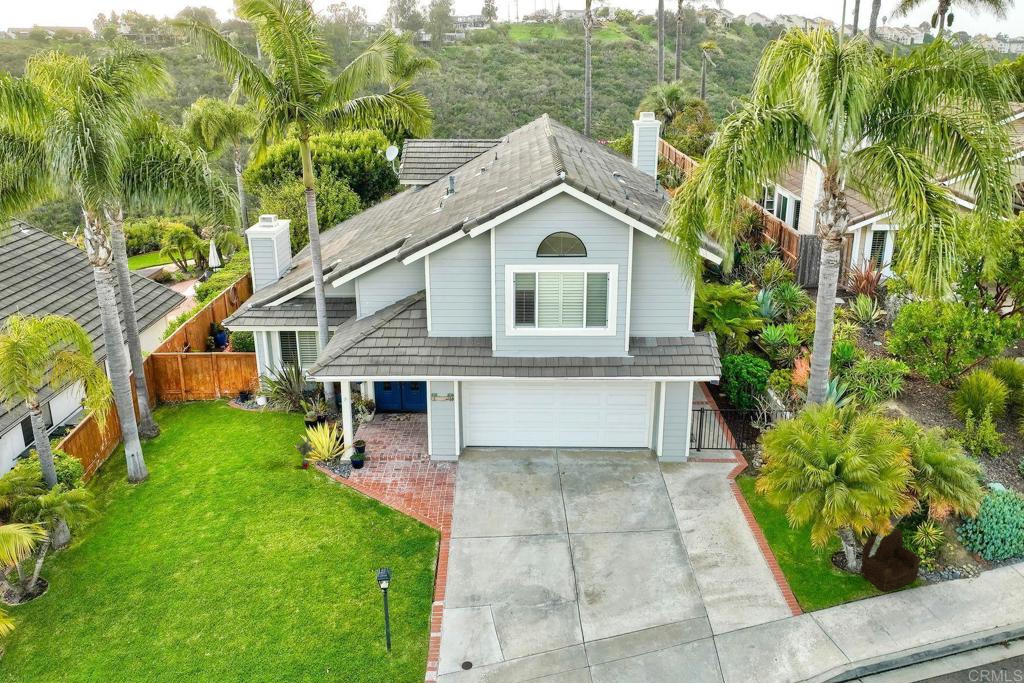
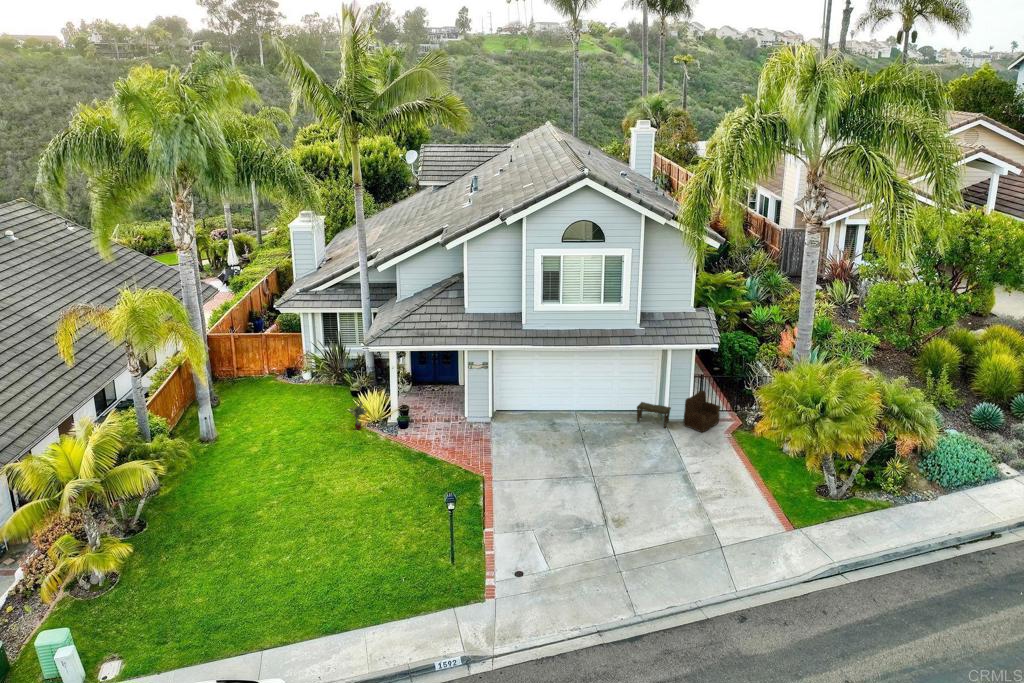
bench: none [625,440,665,472] -> present [637,402,671,428]
armchair: present [861,529,922,591] -> present [683,390,720,432]

